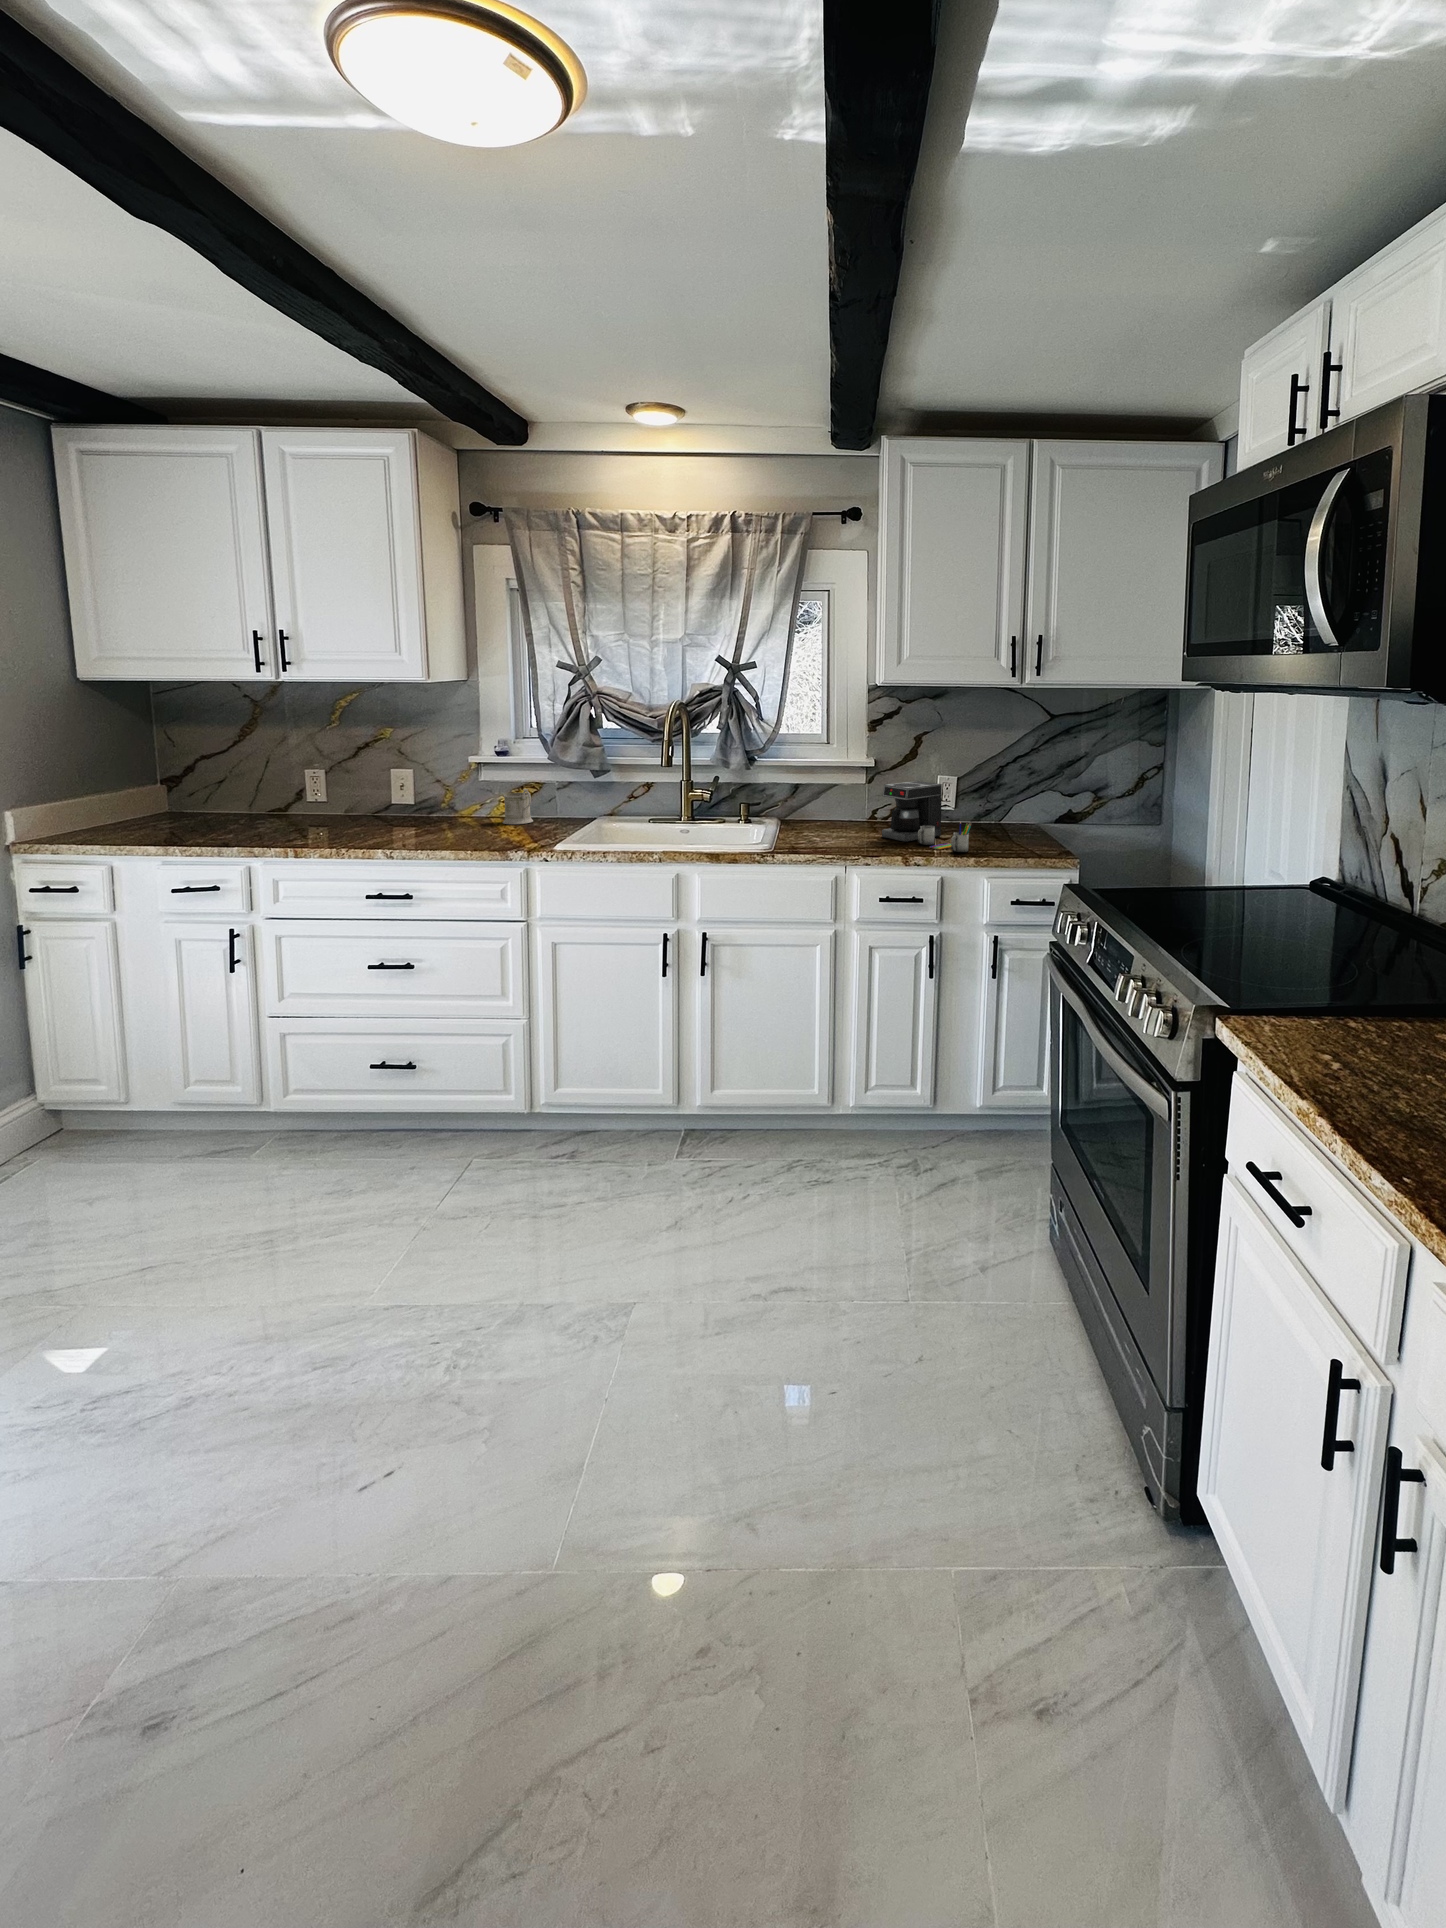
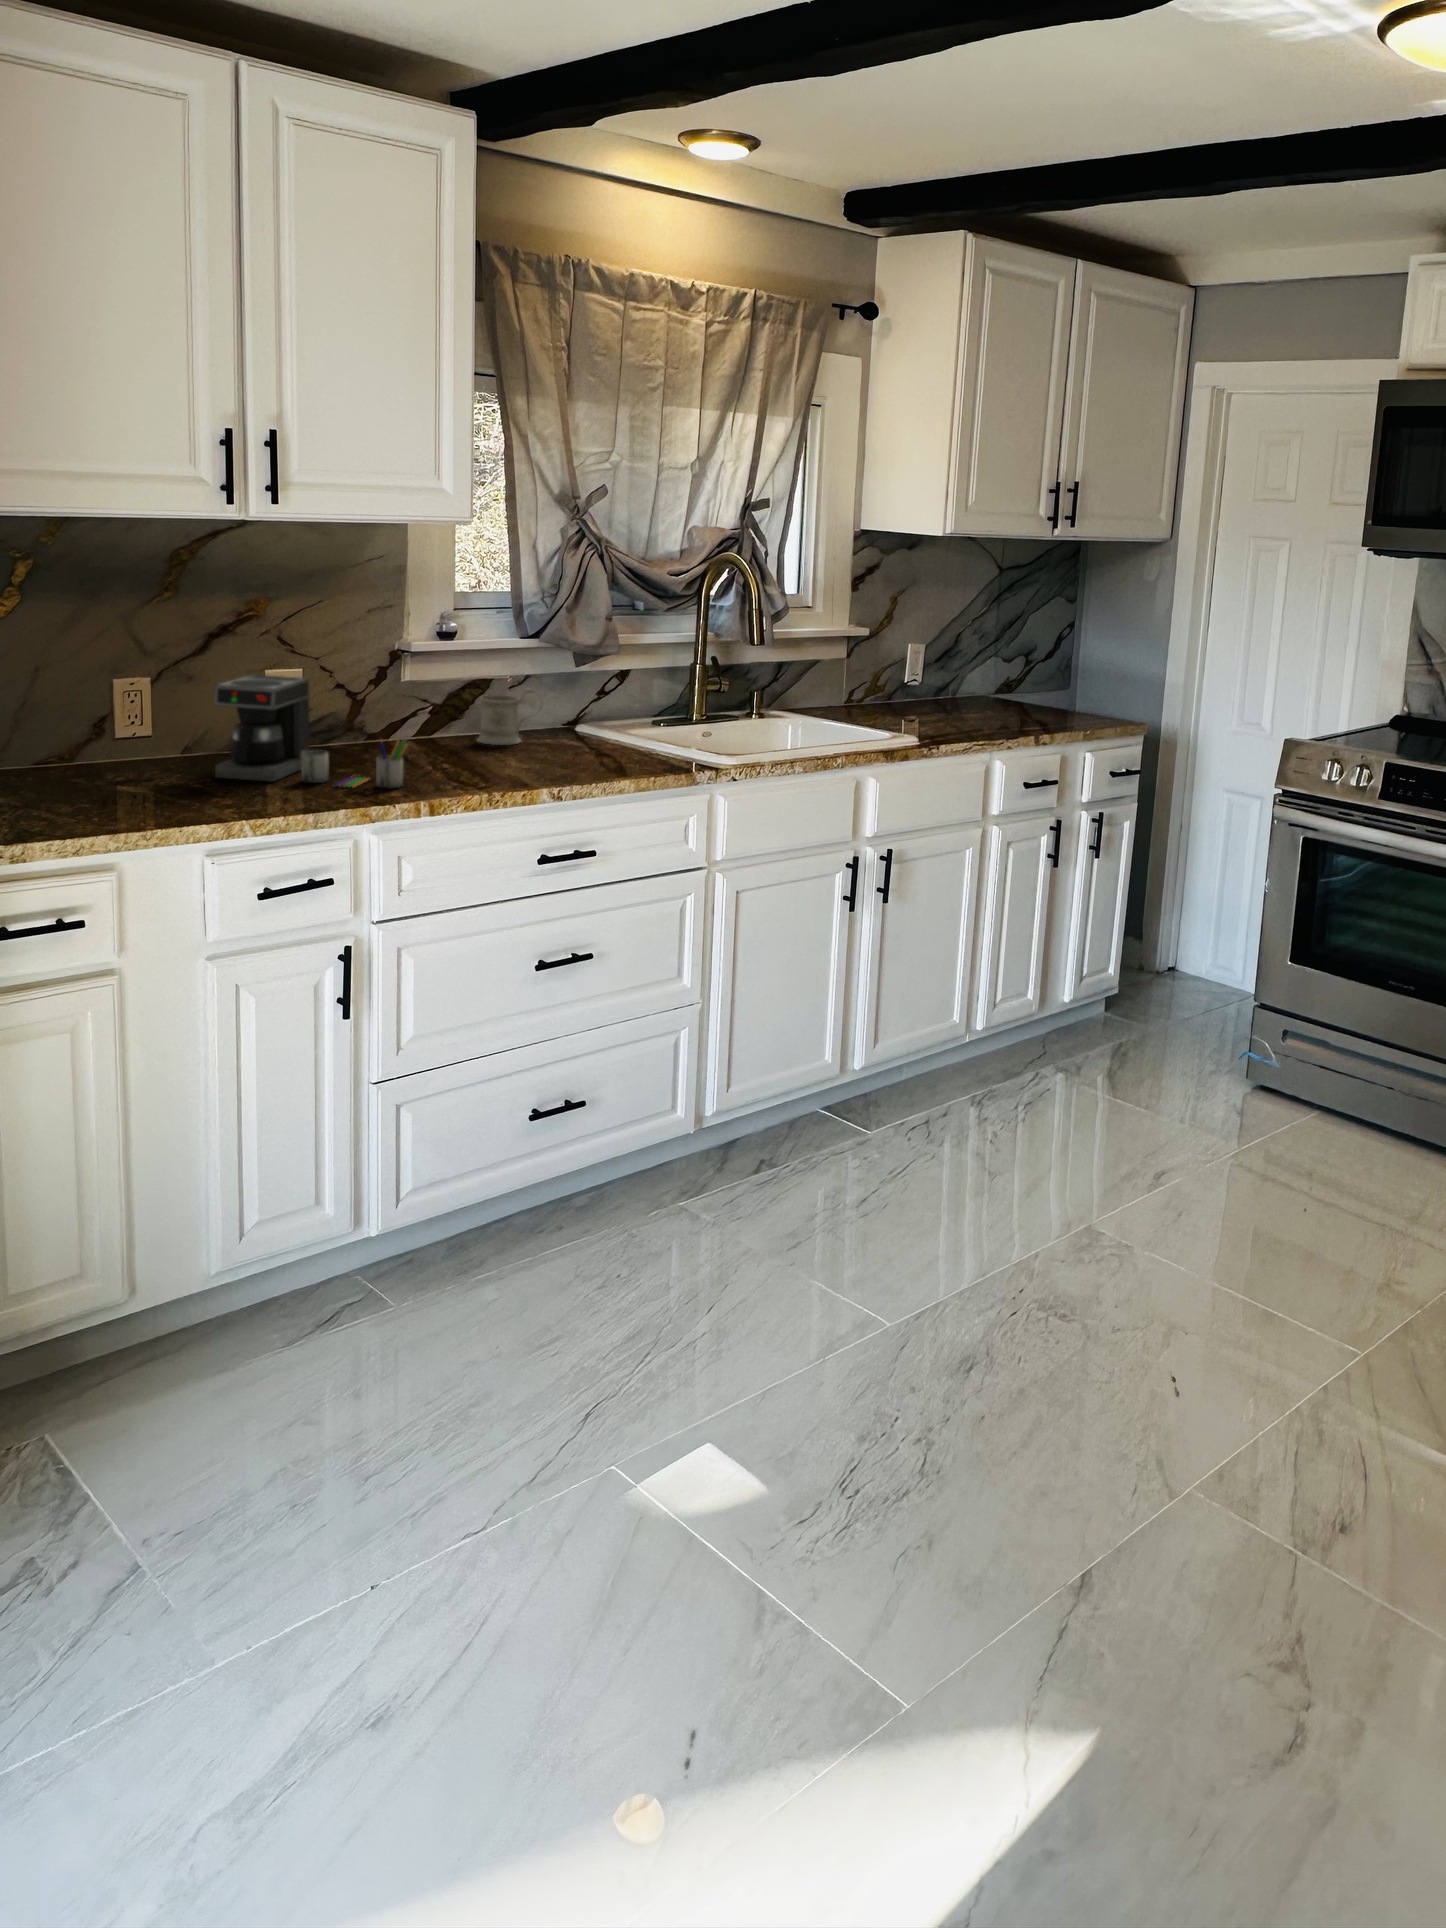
coffee maker: present [882,781,971,852] -> present [214,675,409,789]

